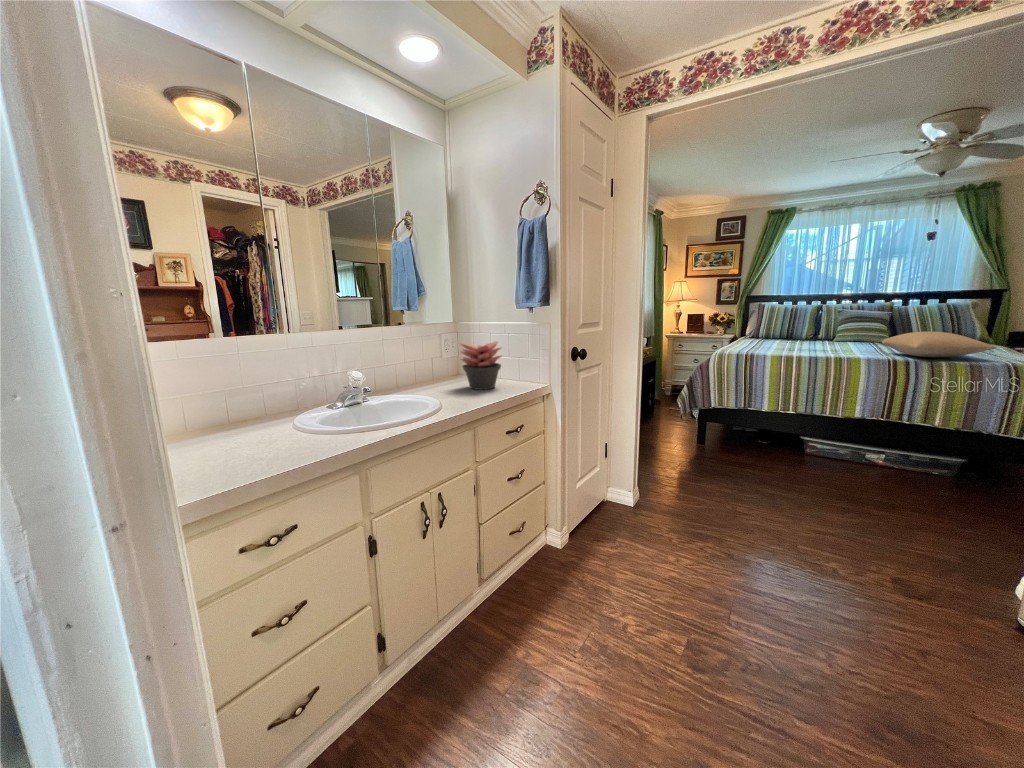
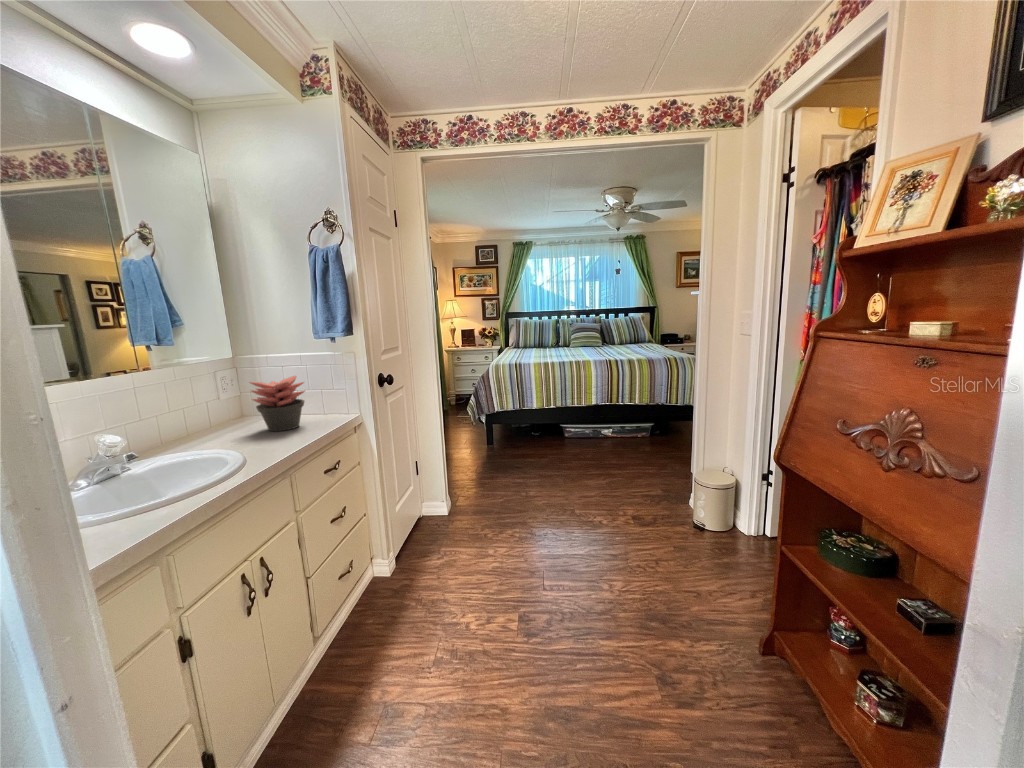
pillow: present [882,332,996,358] -> none [601,338,660,356]

